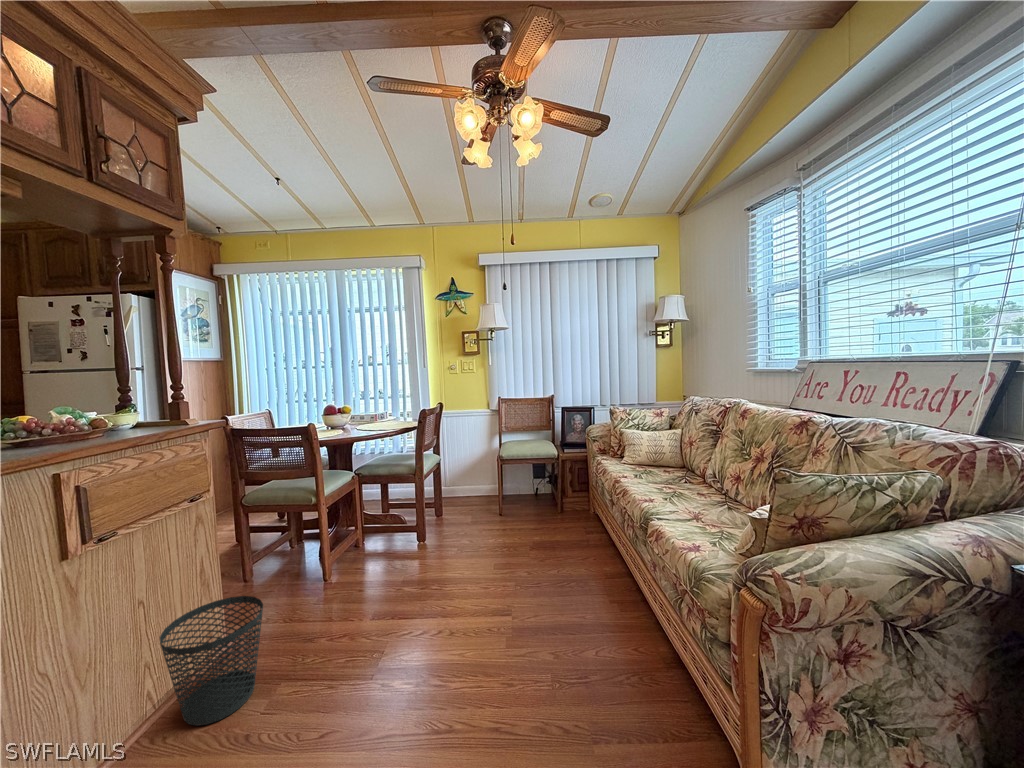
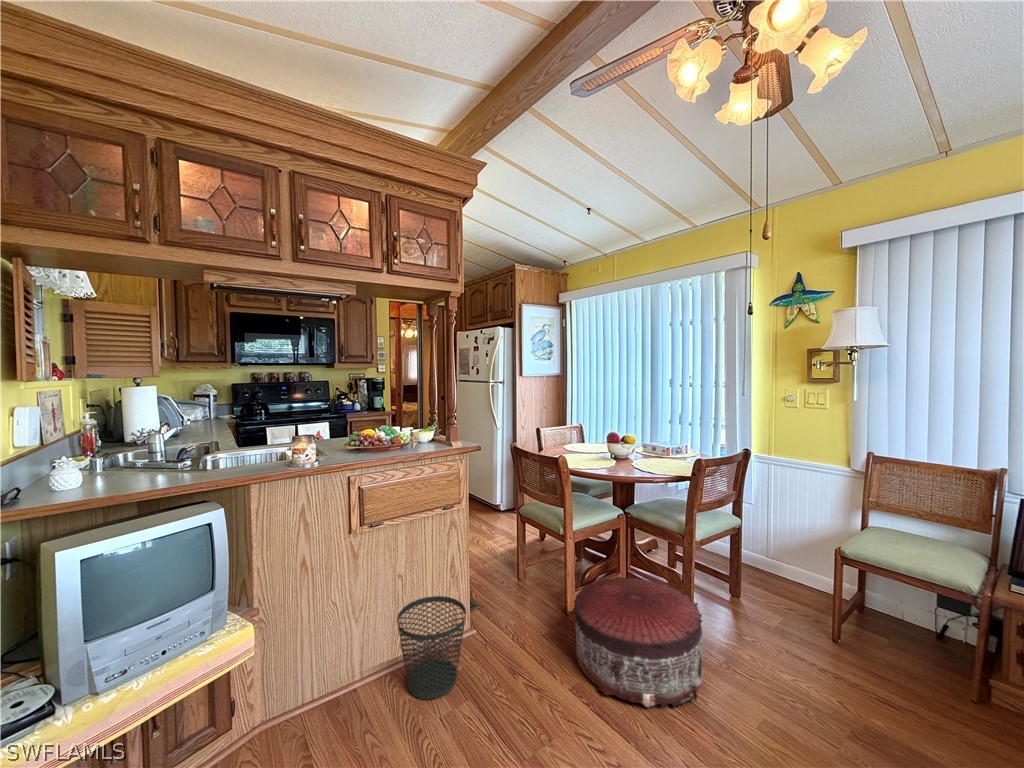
pouf: none [349,511,460,603] -> present [573,577,703,707]

